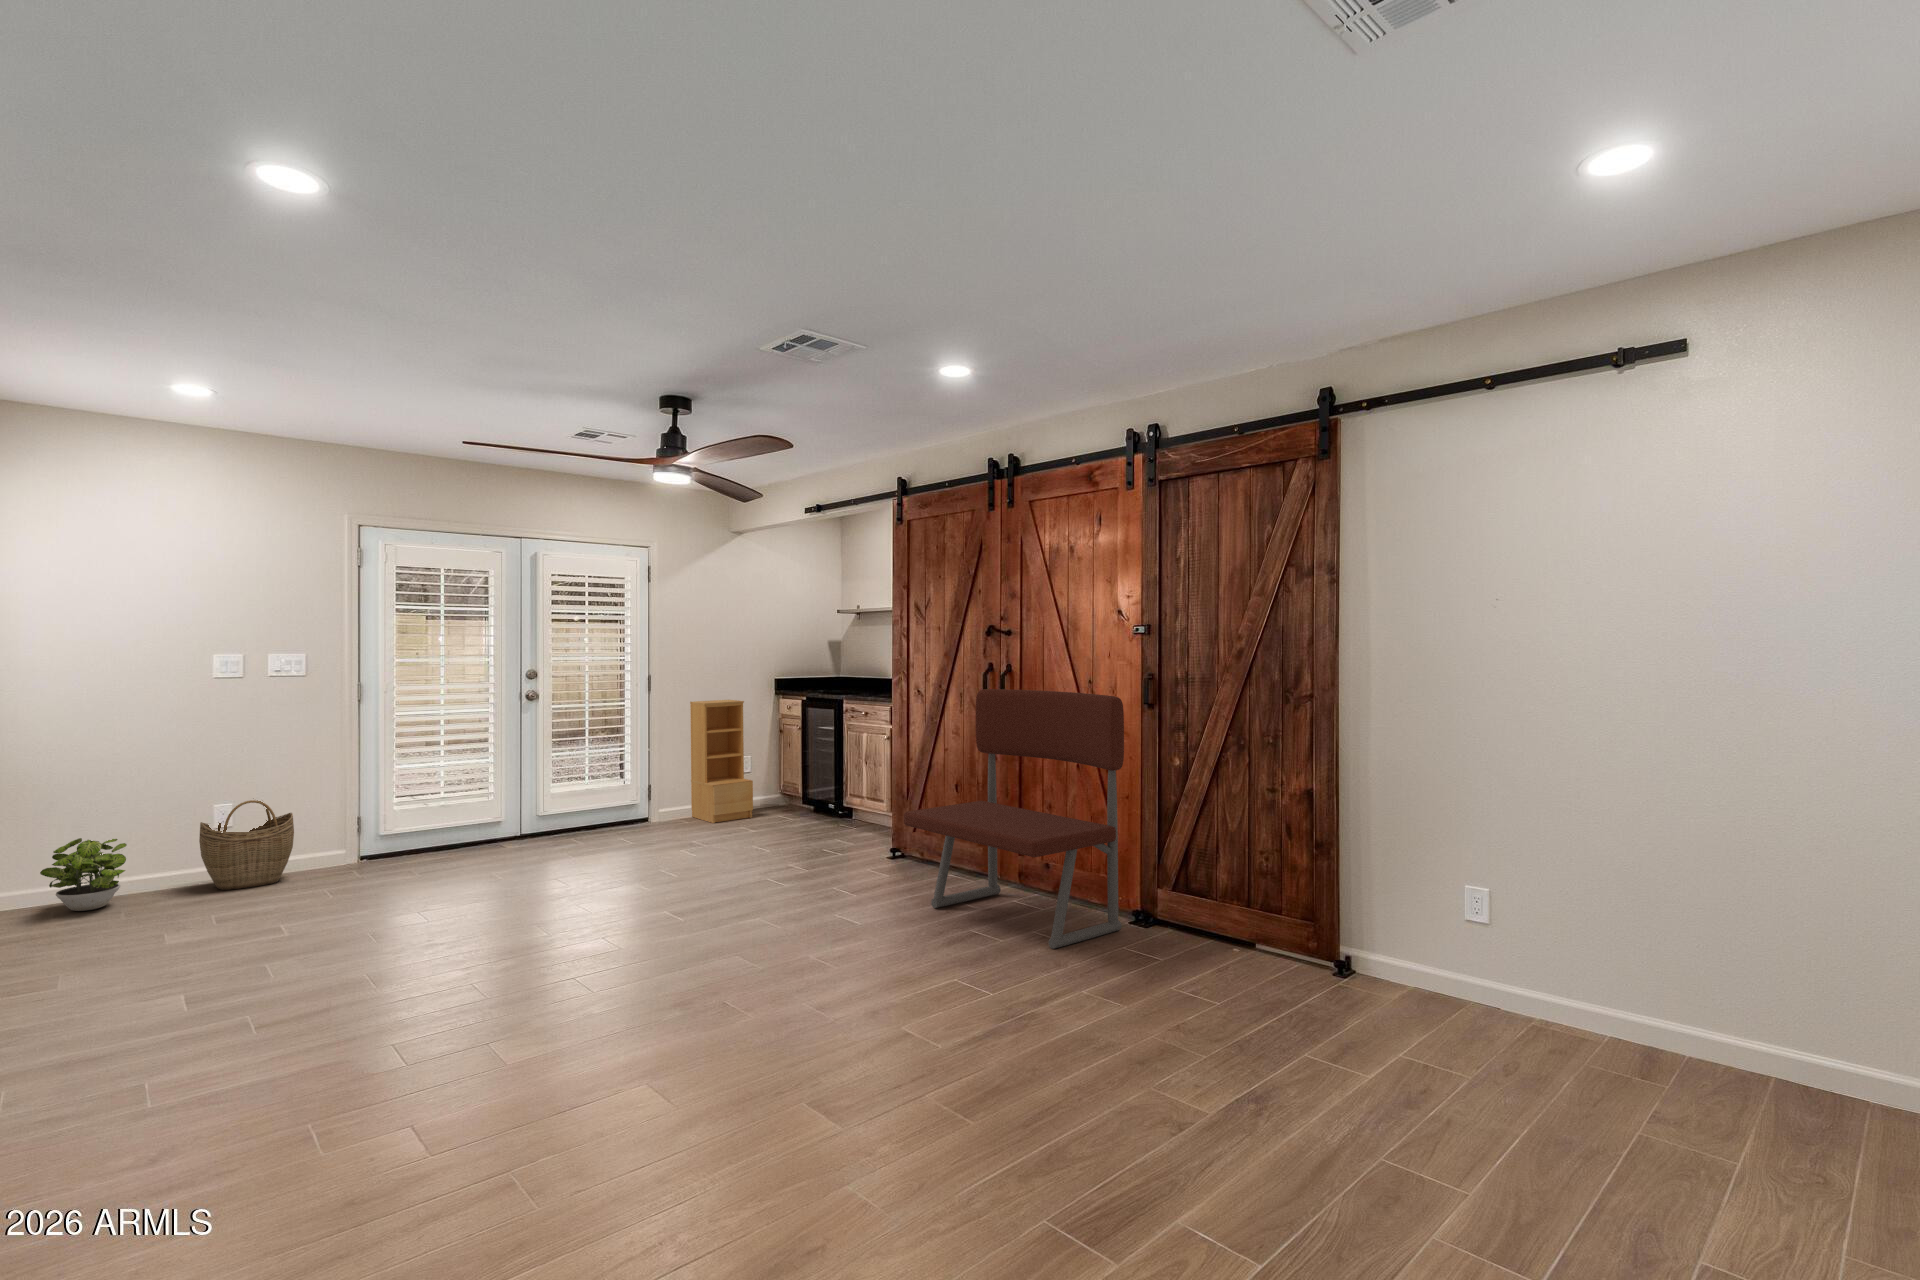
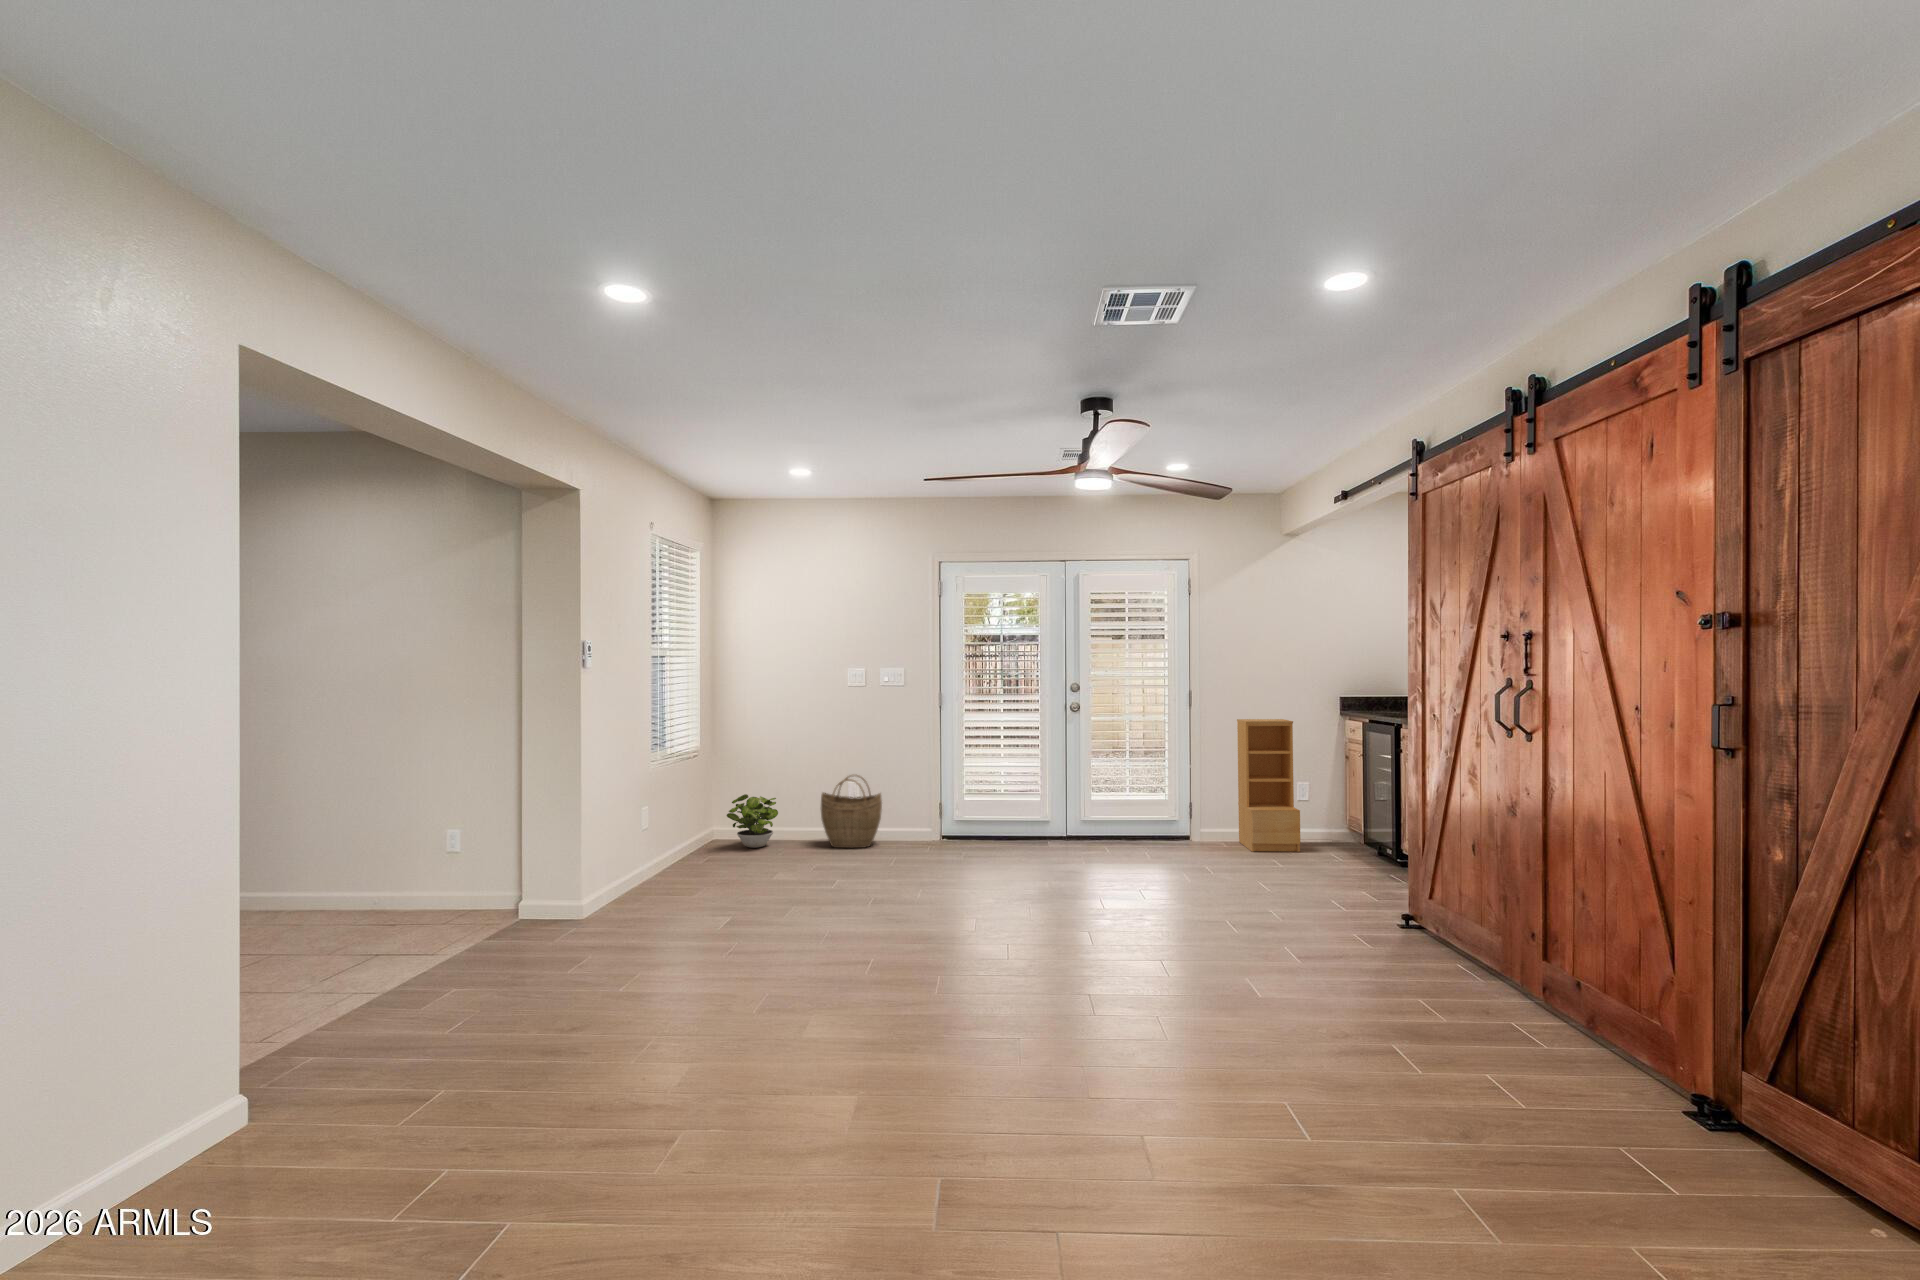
bench: present [904,689,1124,949] -> none [1339,714,1665,1123]

